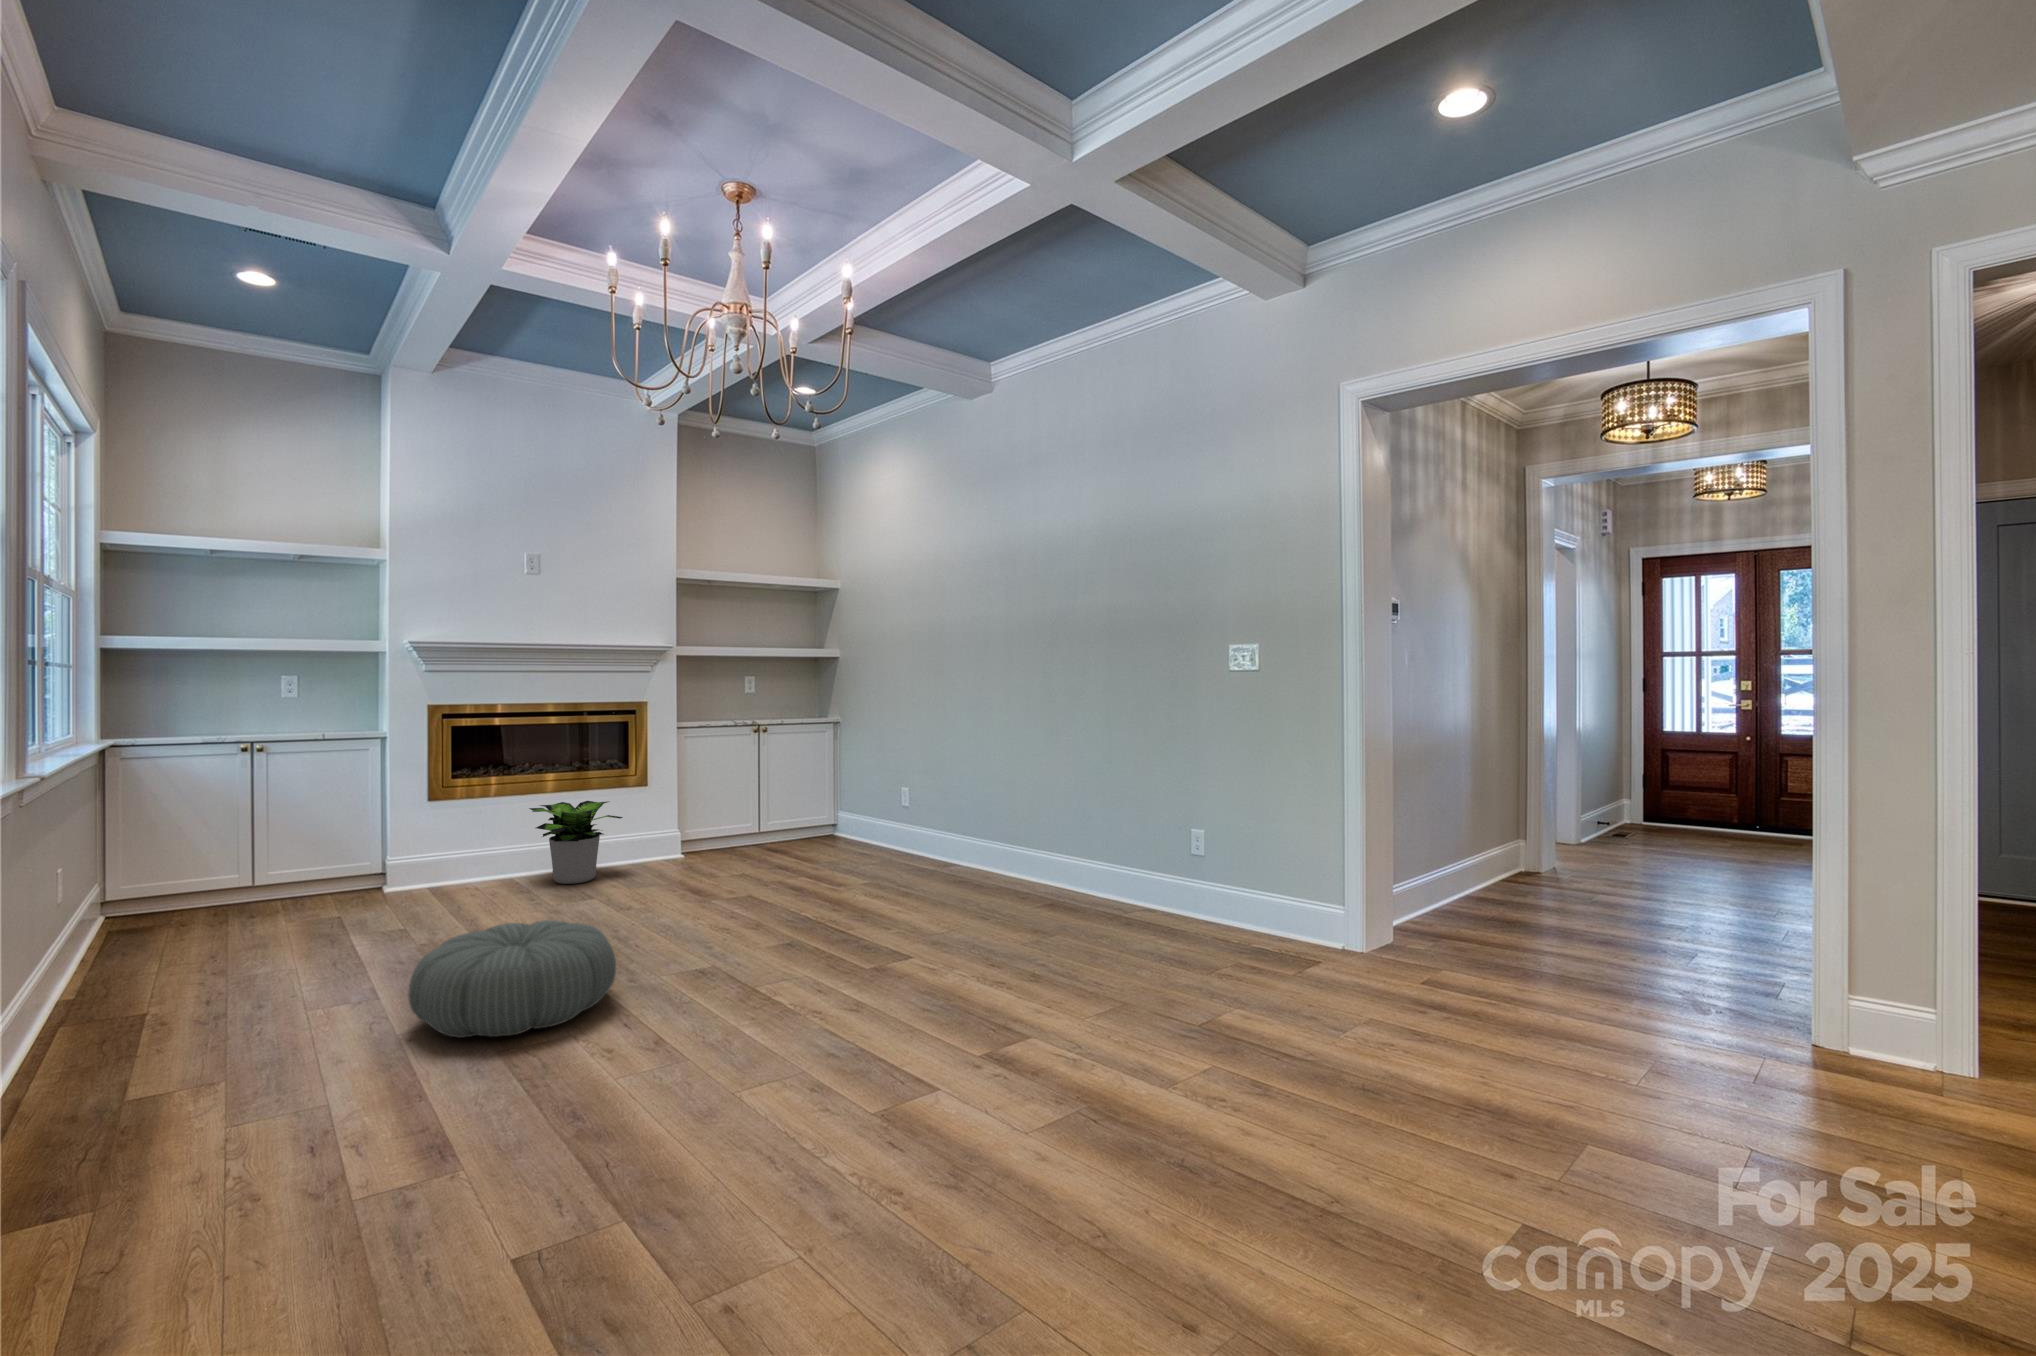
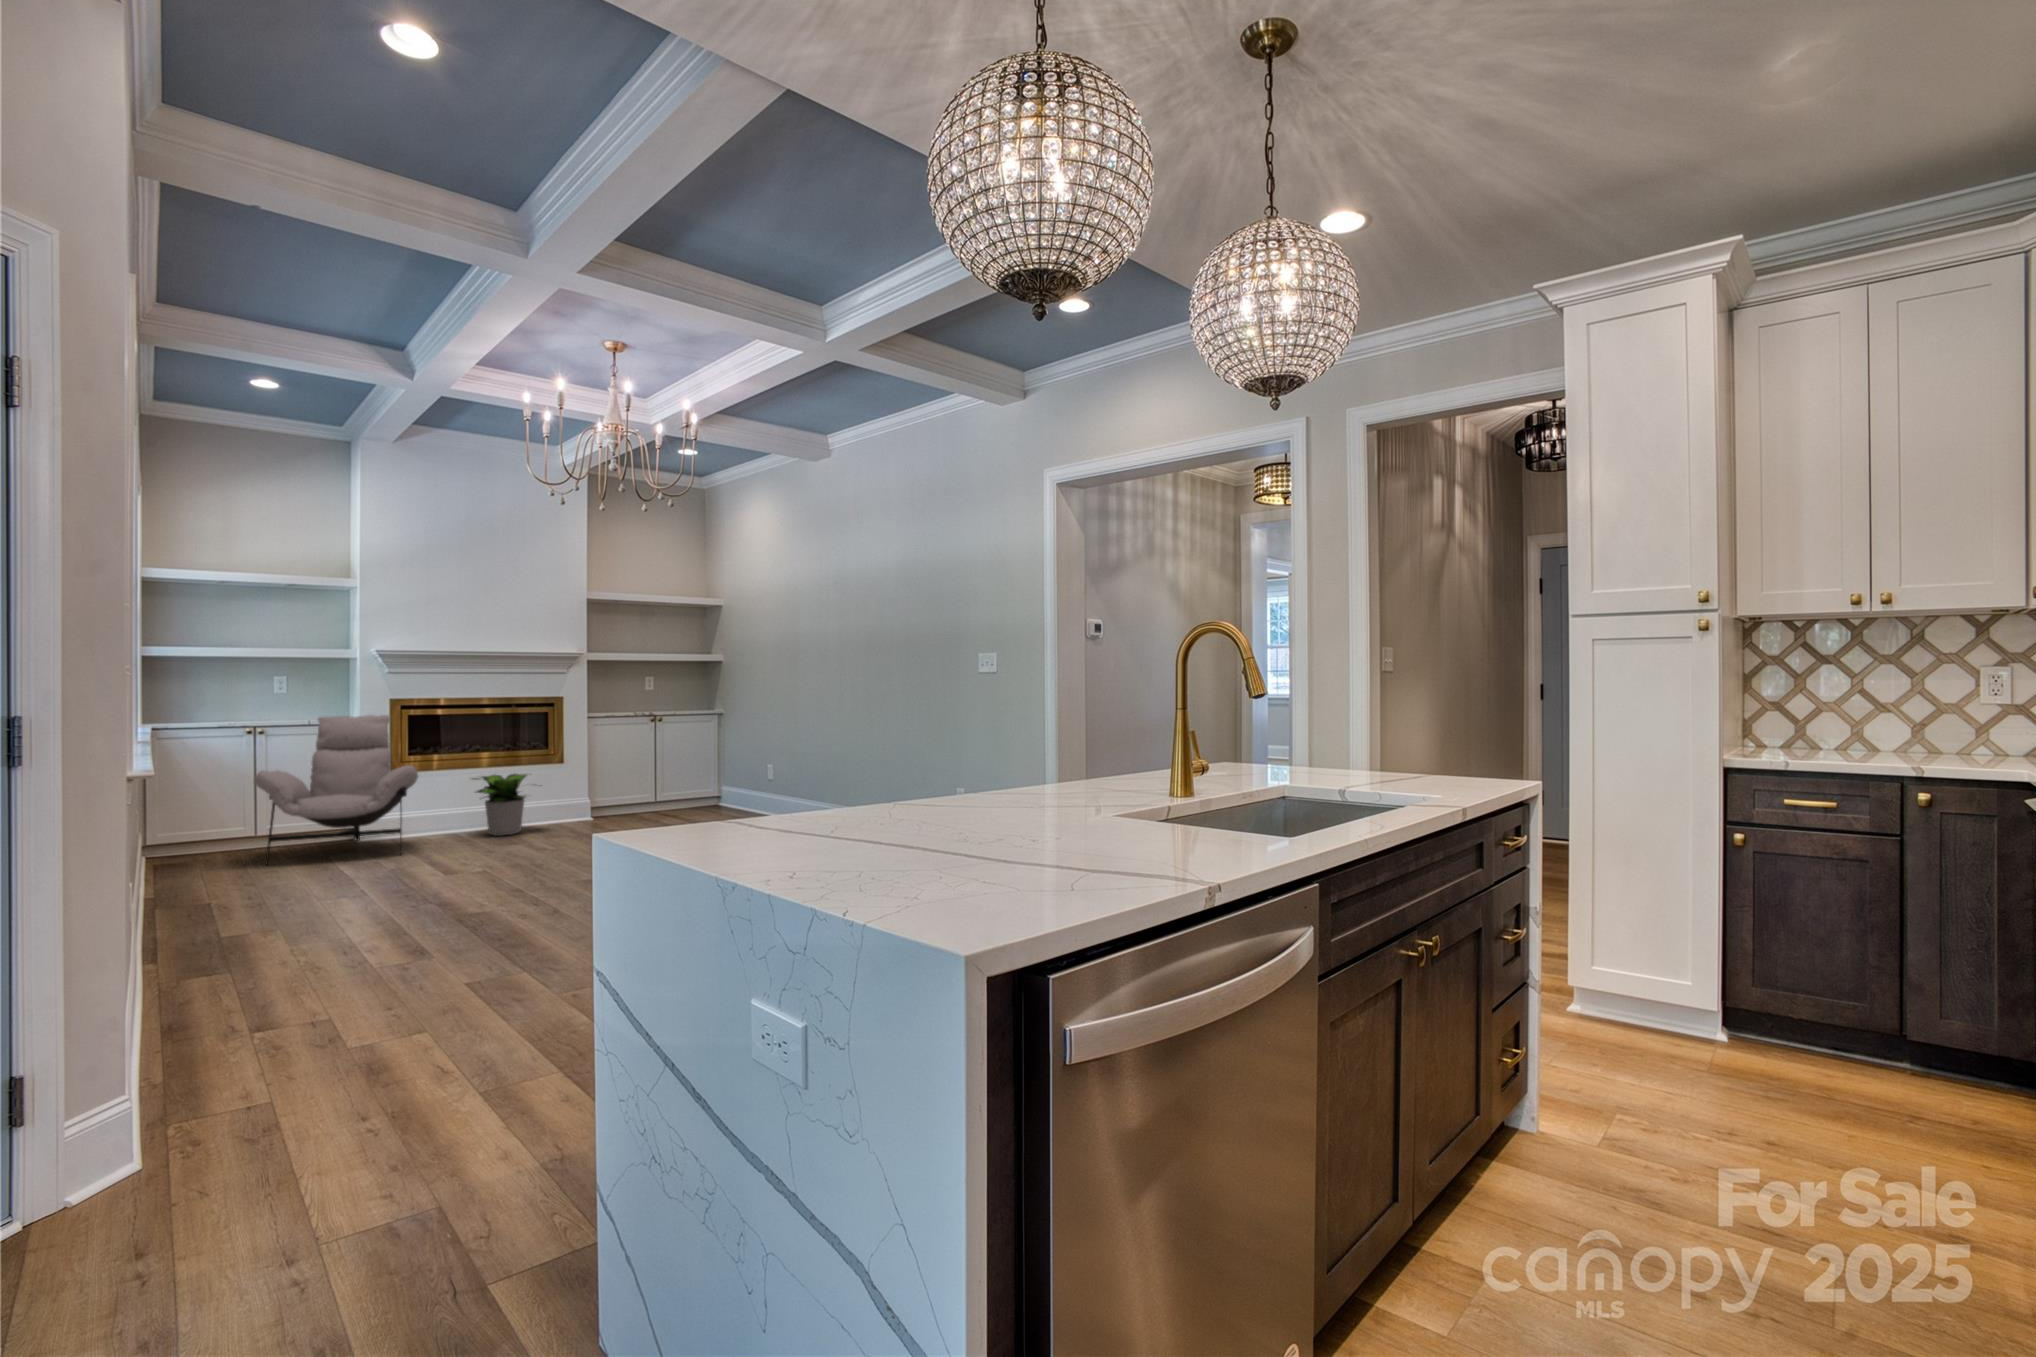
lounge chair: none [237,727,463,937] -> present [254,715,418,864]
pouf: present [408,920,616,1038] -> none [399,838,537,903]

